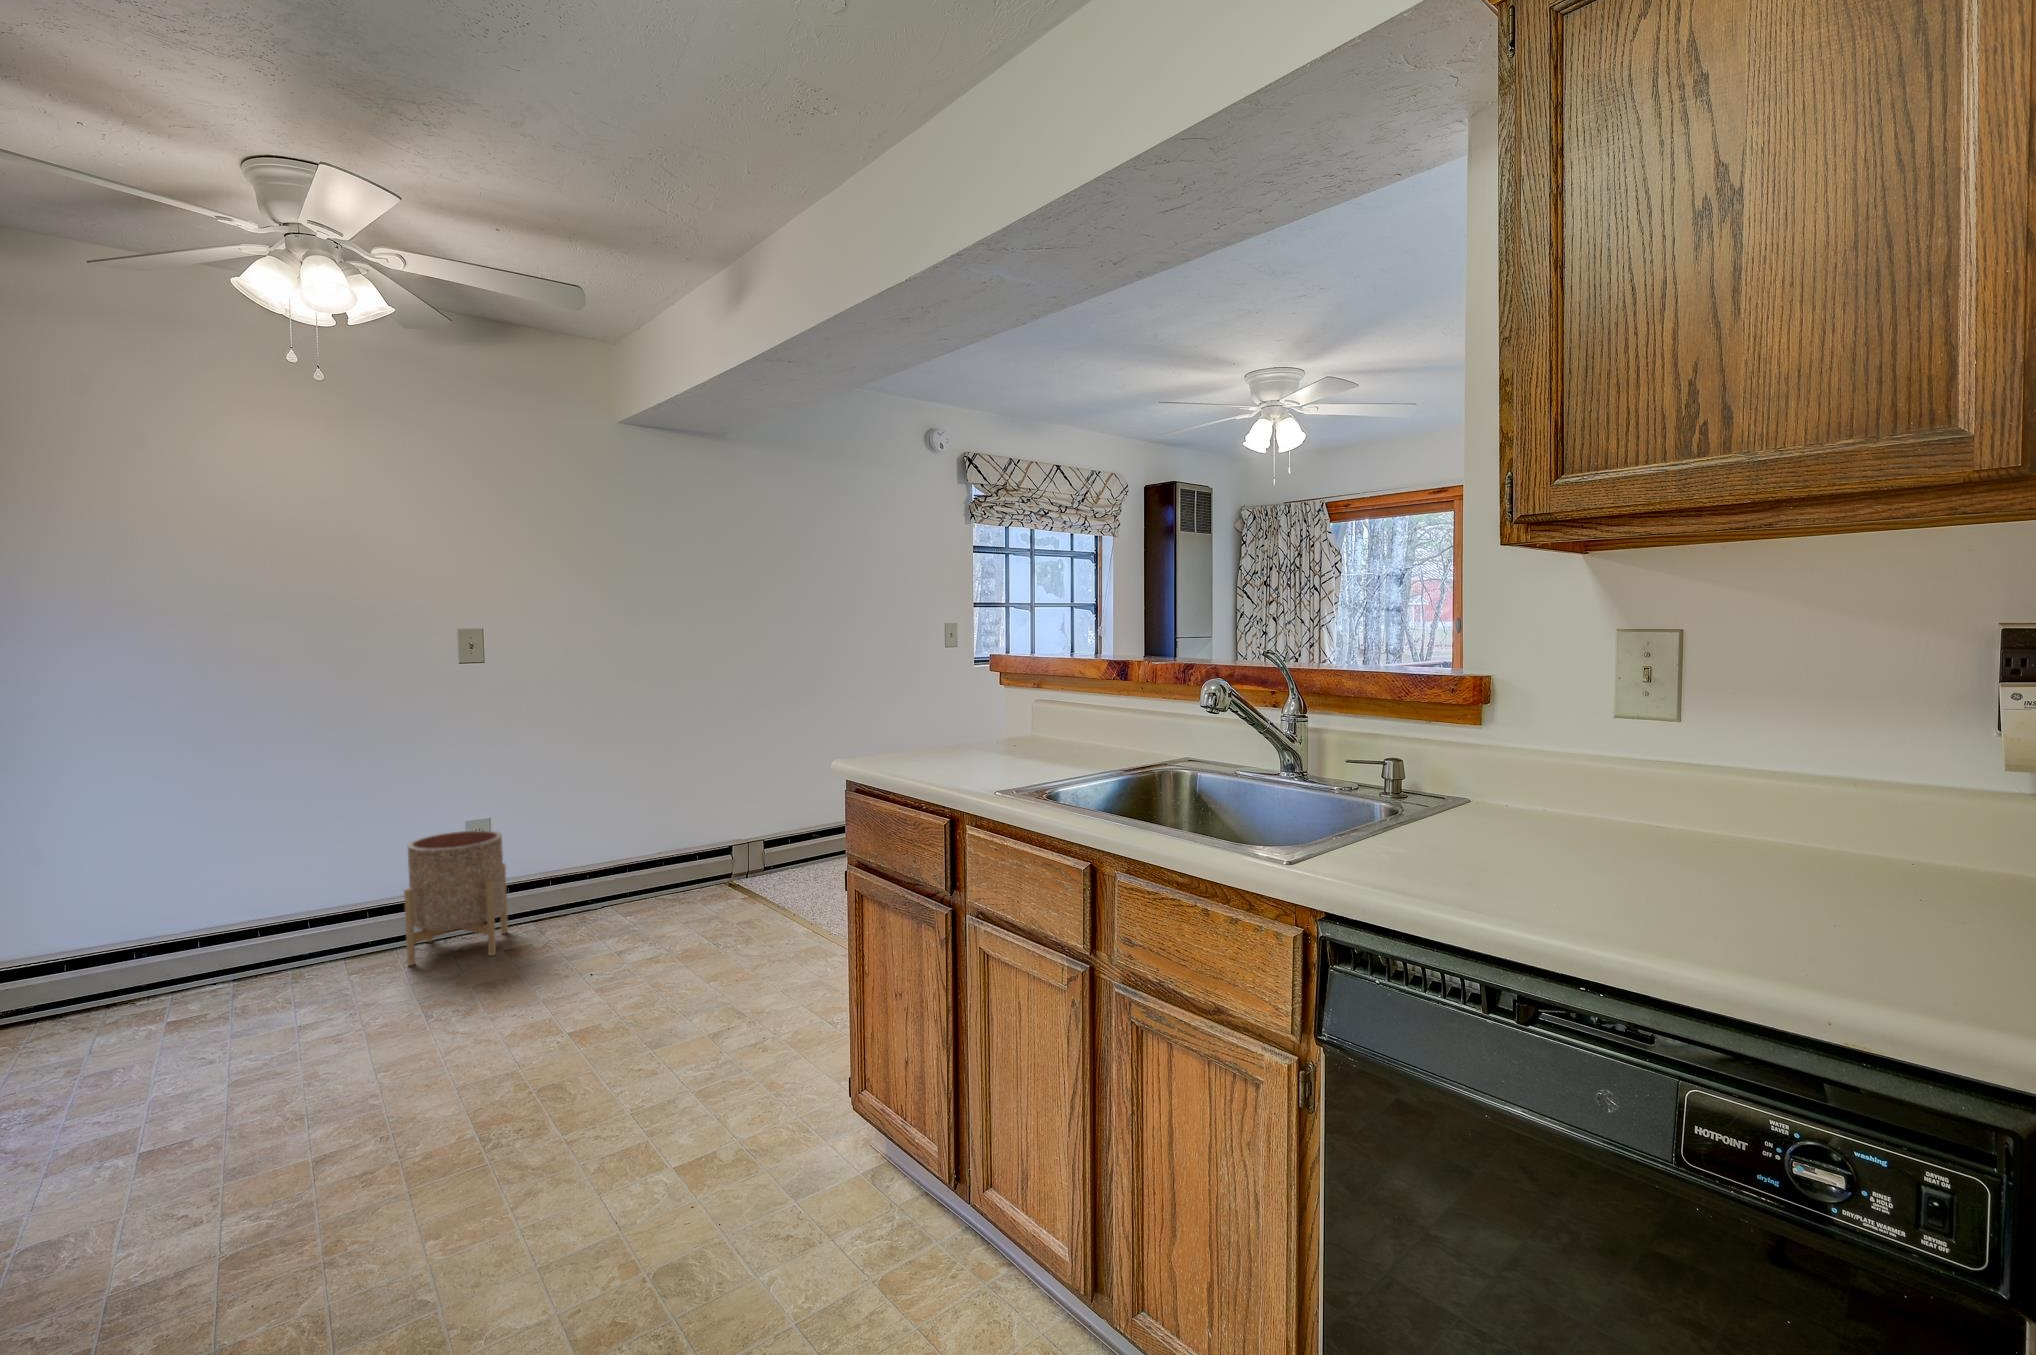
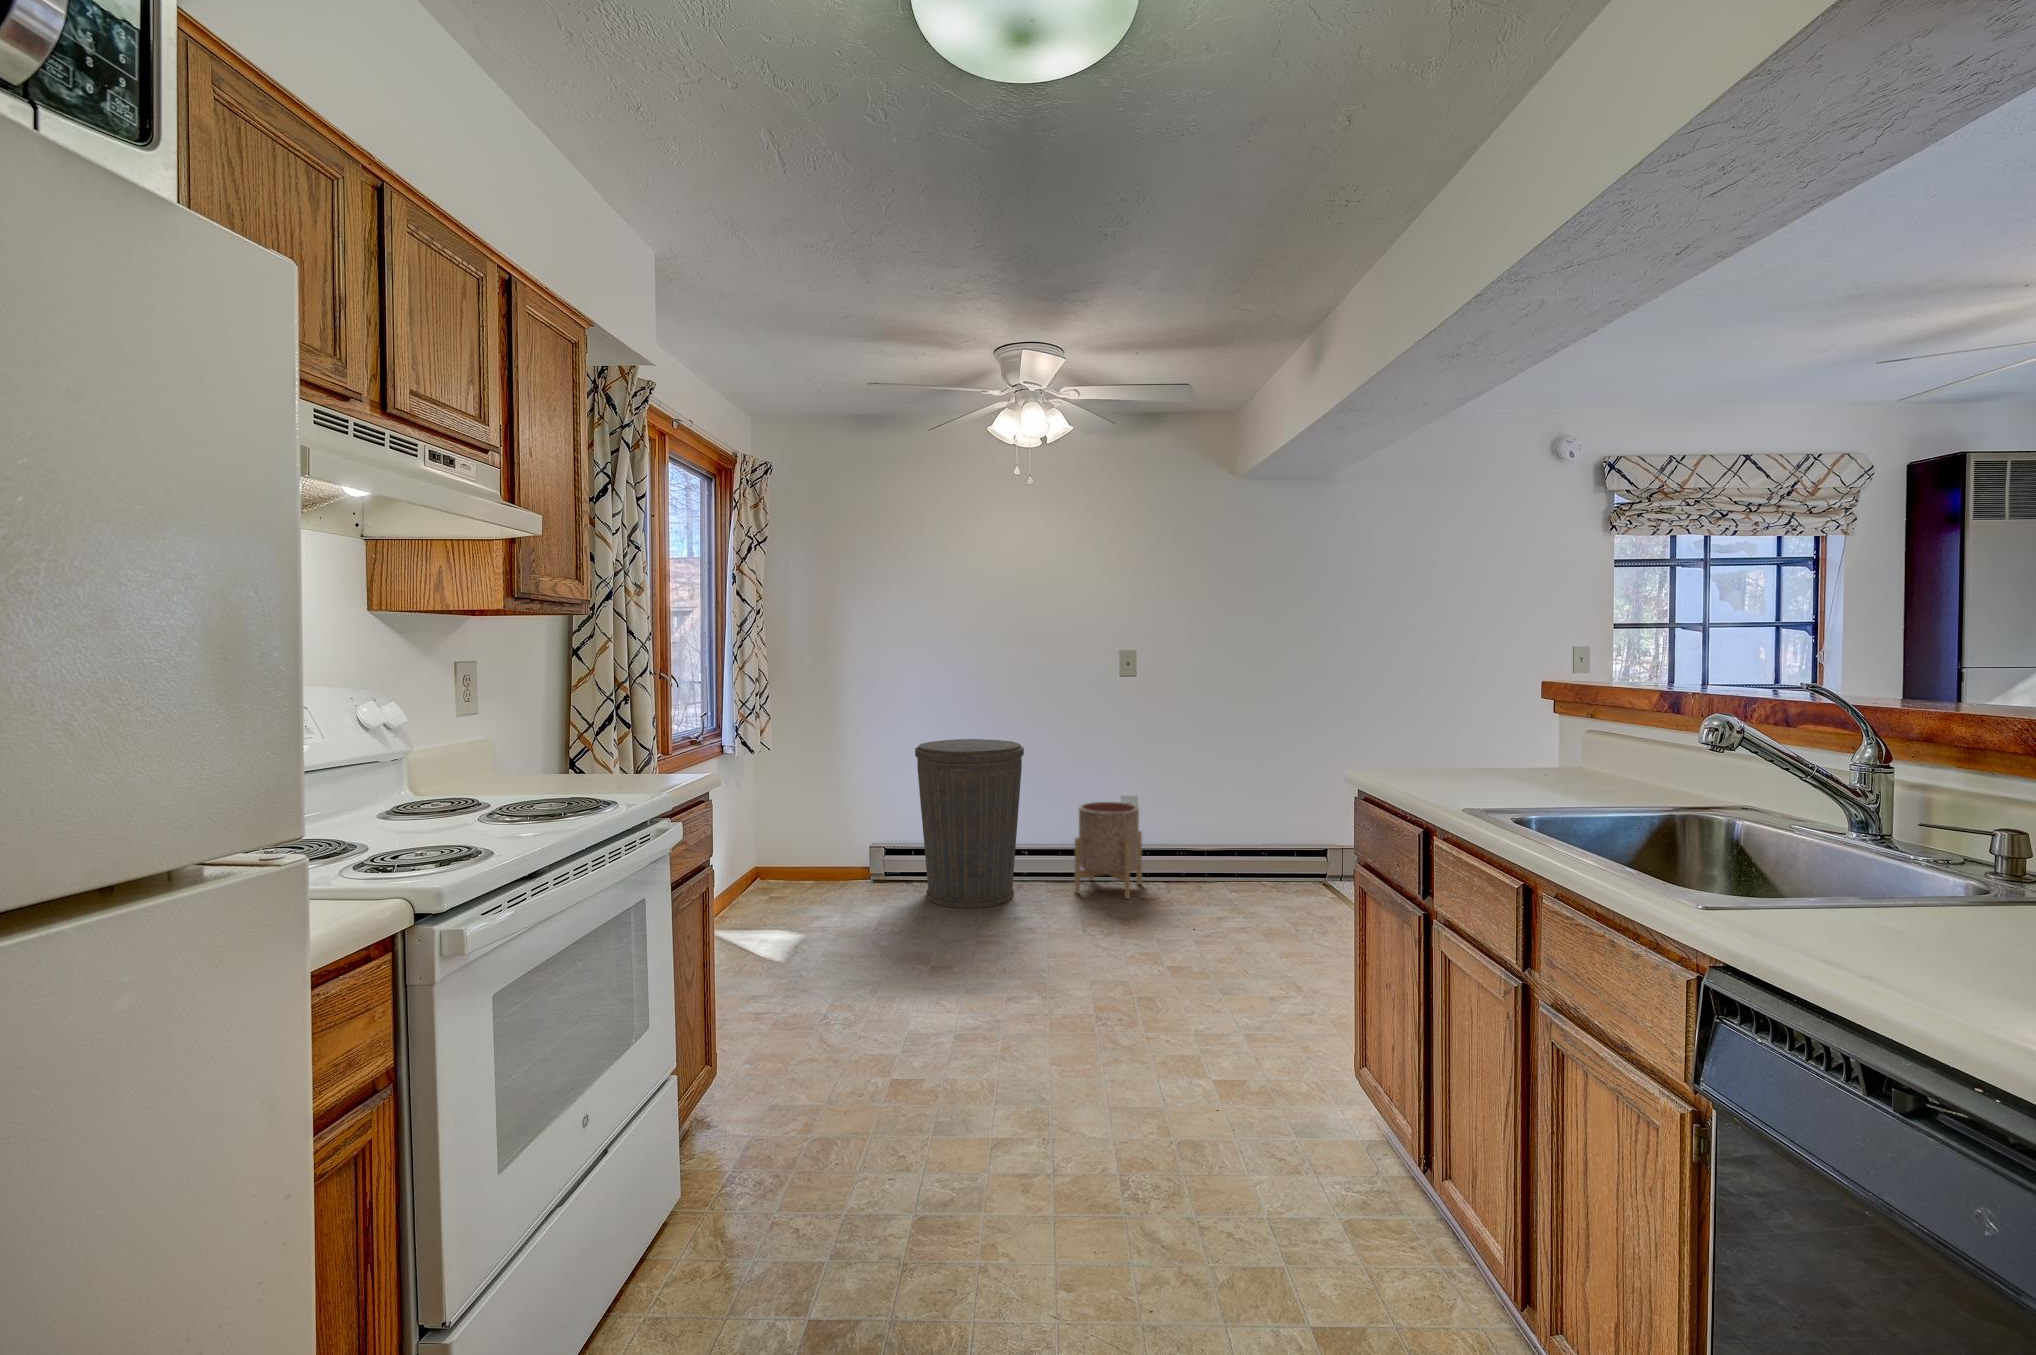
trash can: none [78,766,309,1041] -> present [915,739,1024,908]

